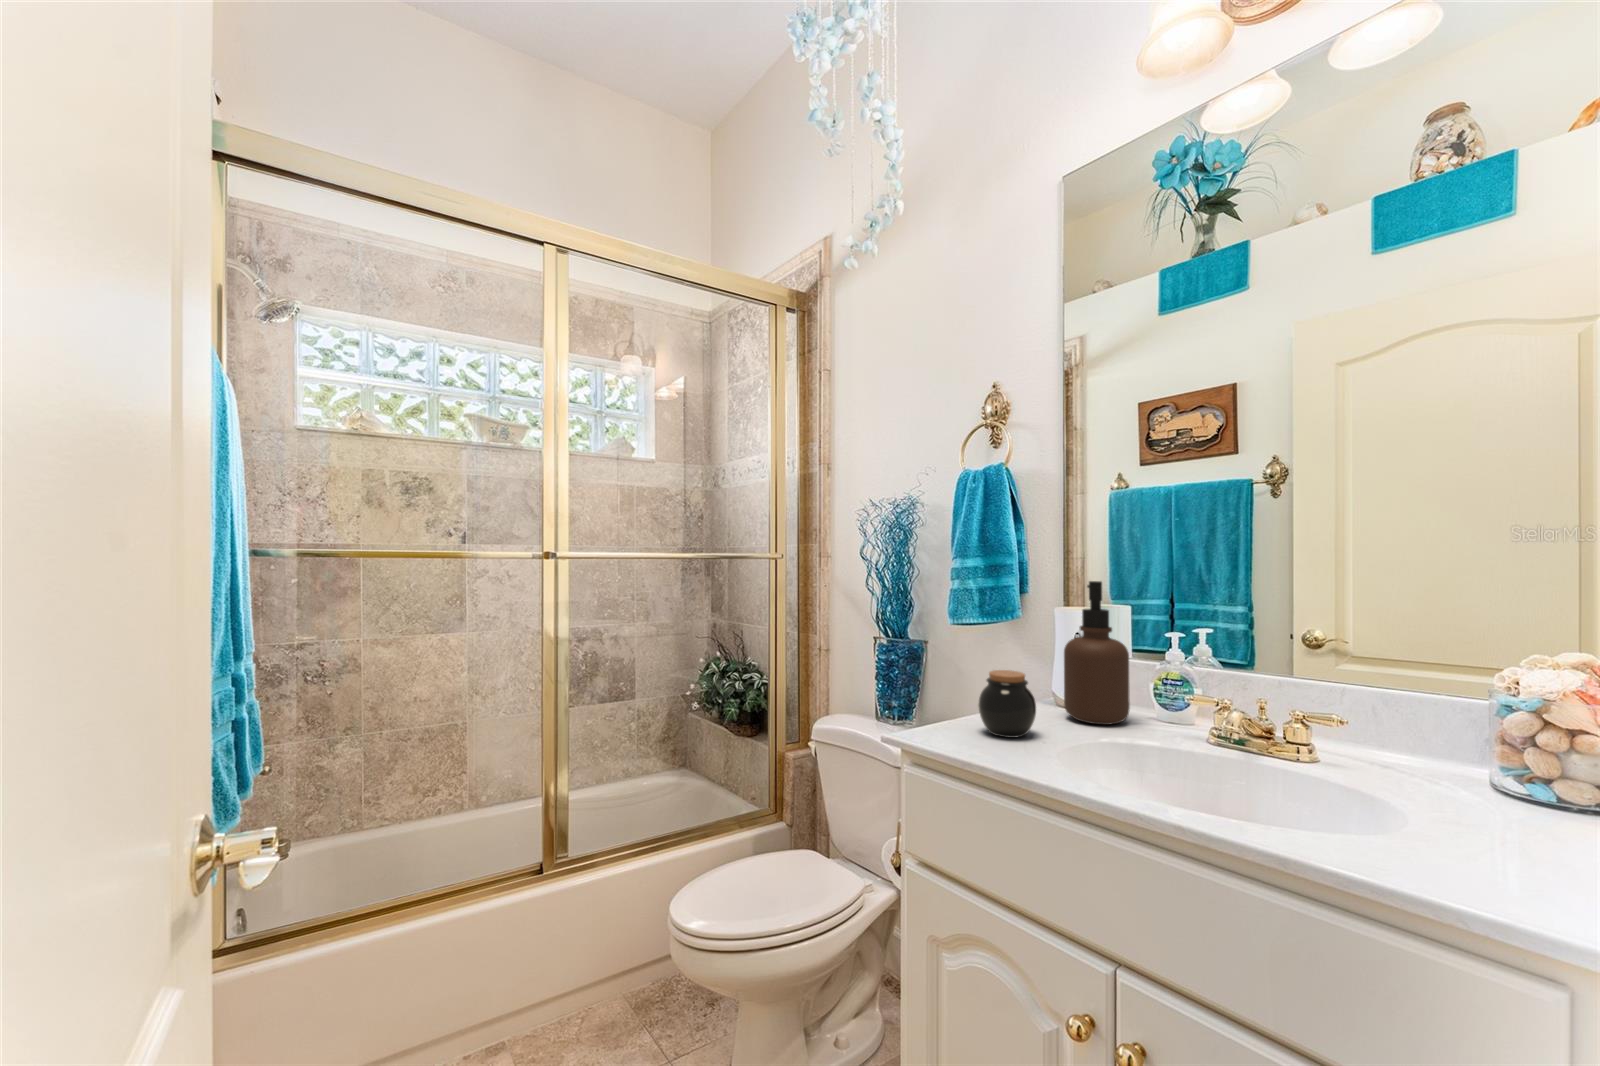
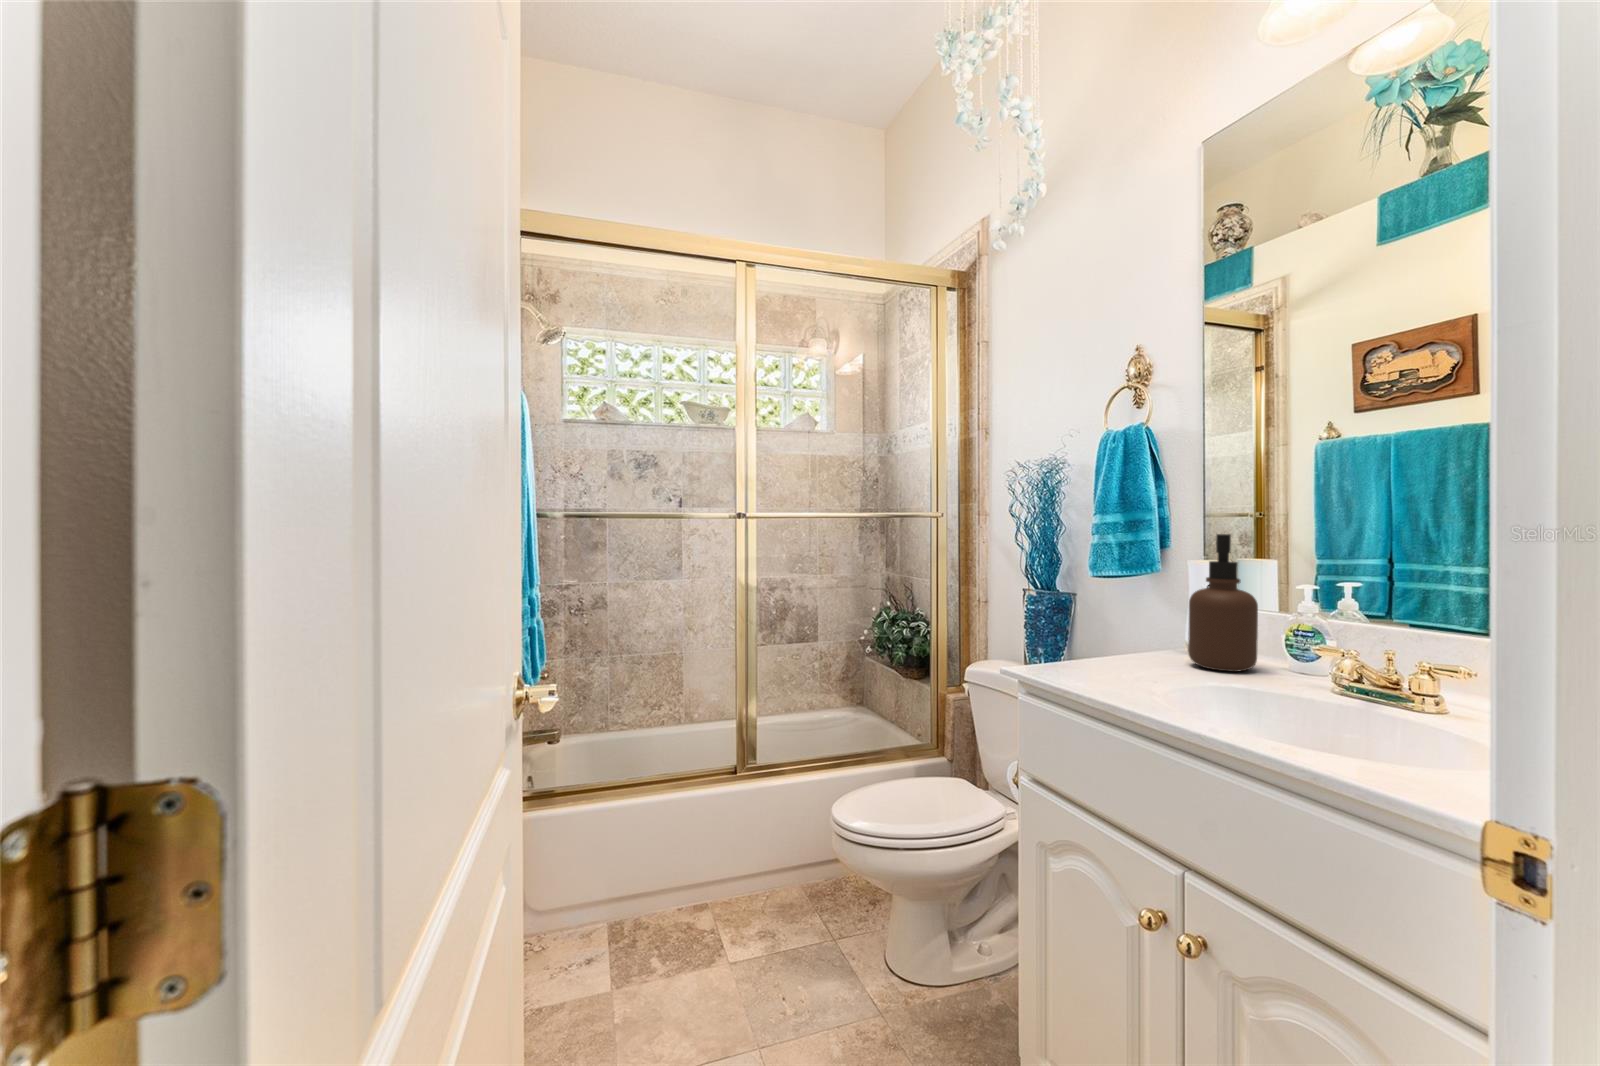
jar: present [978,670,1036,738] -> none [1091,614,1148,674]

